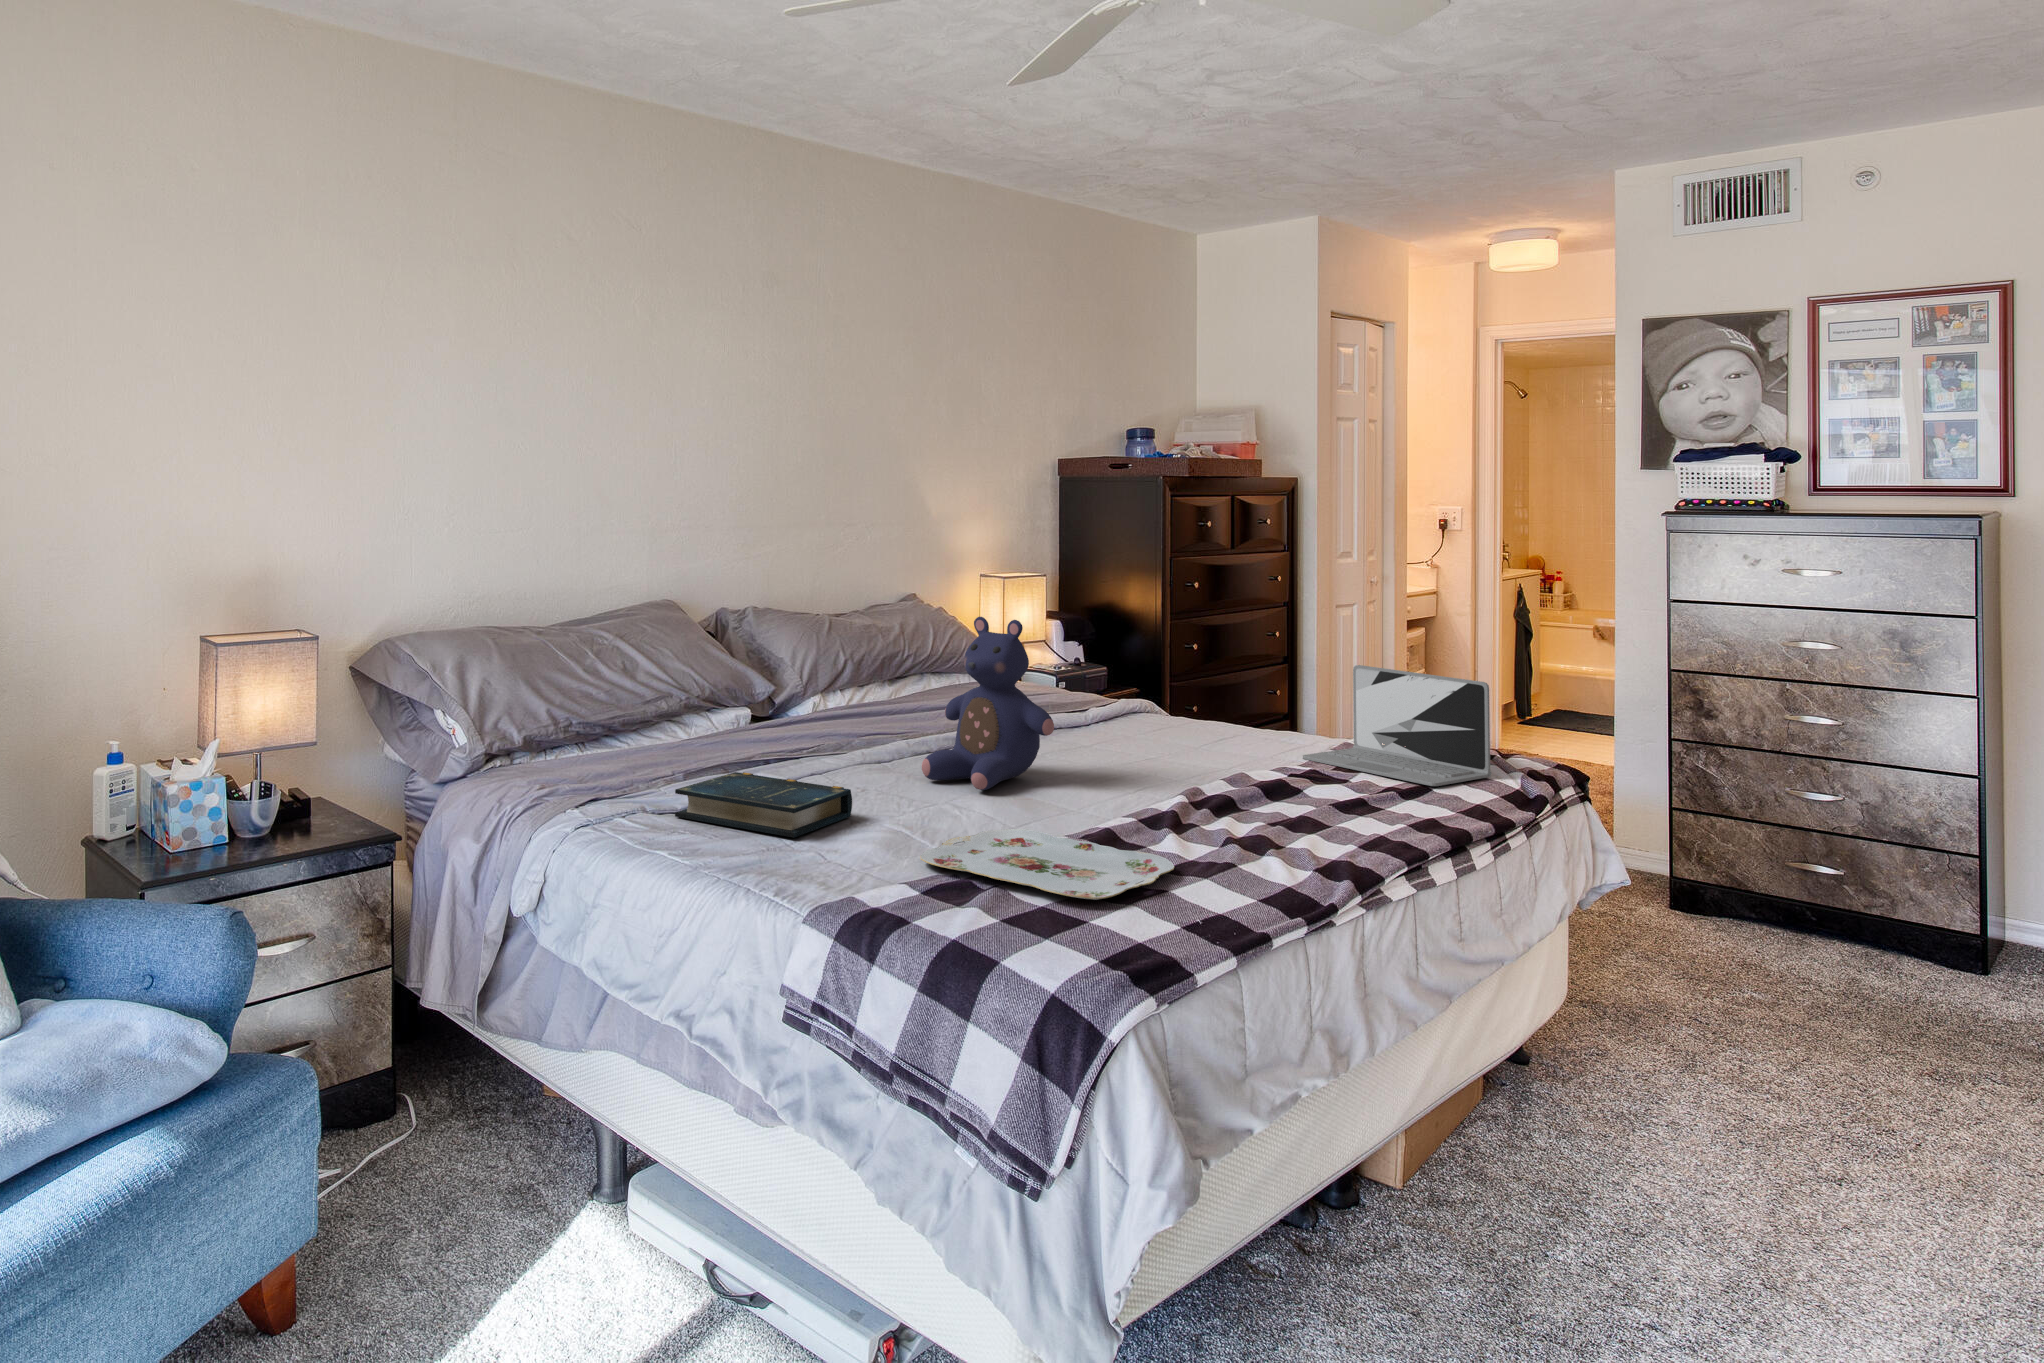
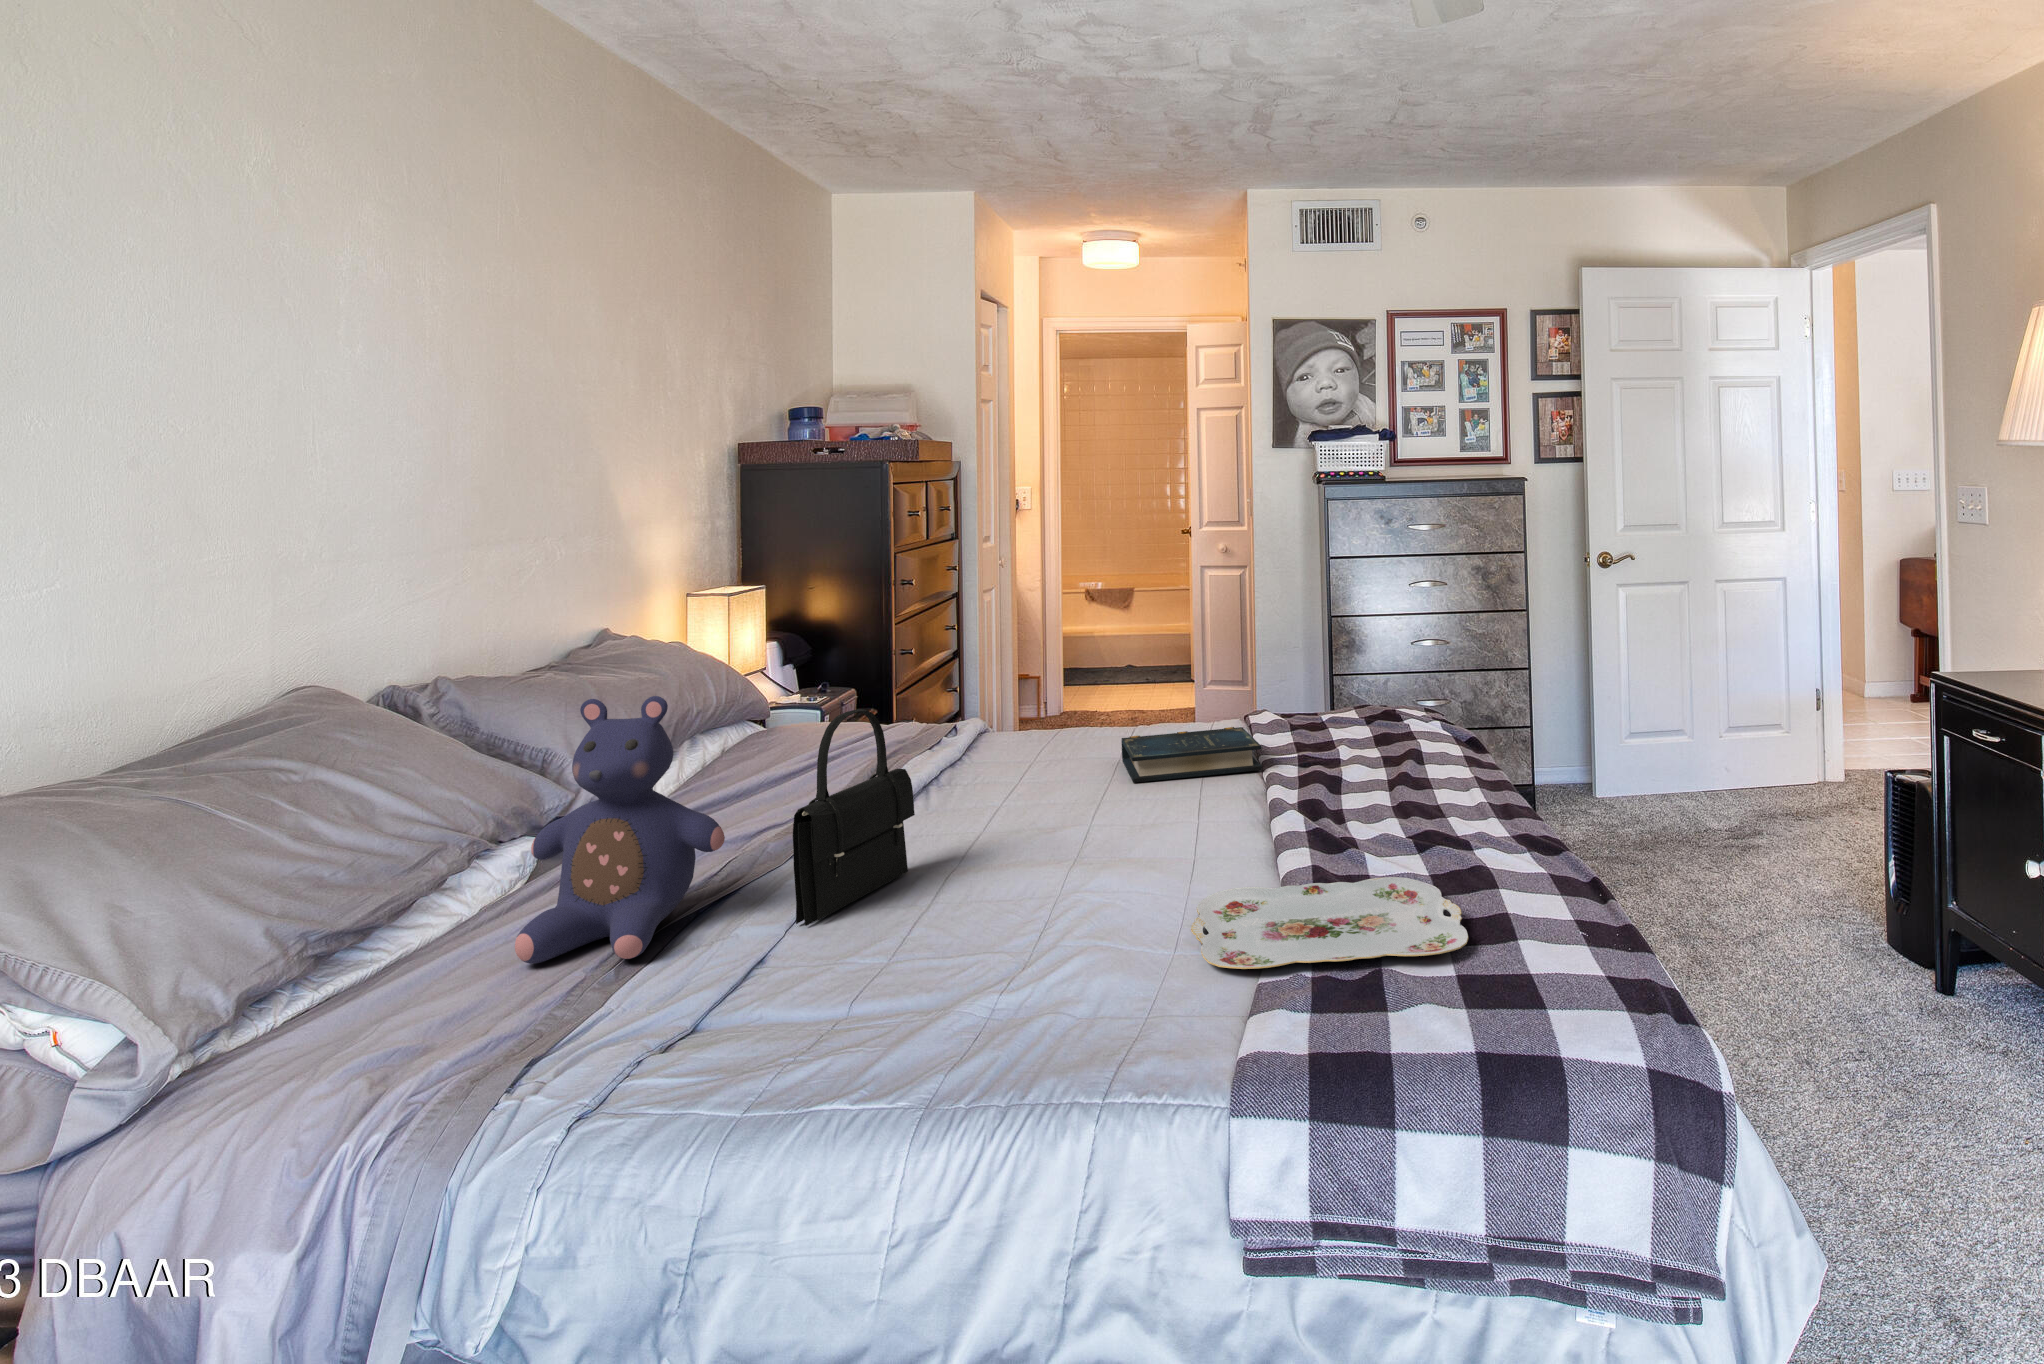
teddy bear: present [922,617,1054,790] -> present [515,696,725,964]
handbag: none [763,640,876,781] -> present [793,709,915,926]
laptop: present [1303,665,1492,786] -> none [1248,639,1402,742]
book: present [675,772,852,838] -> present [1121,727,1262,783]

